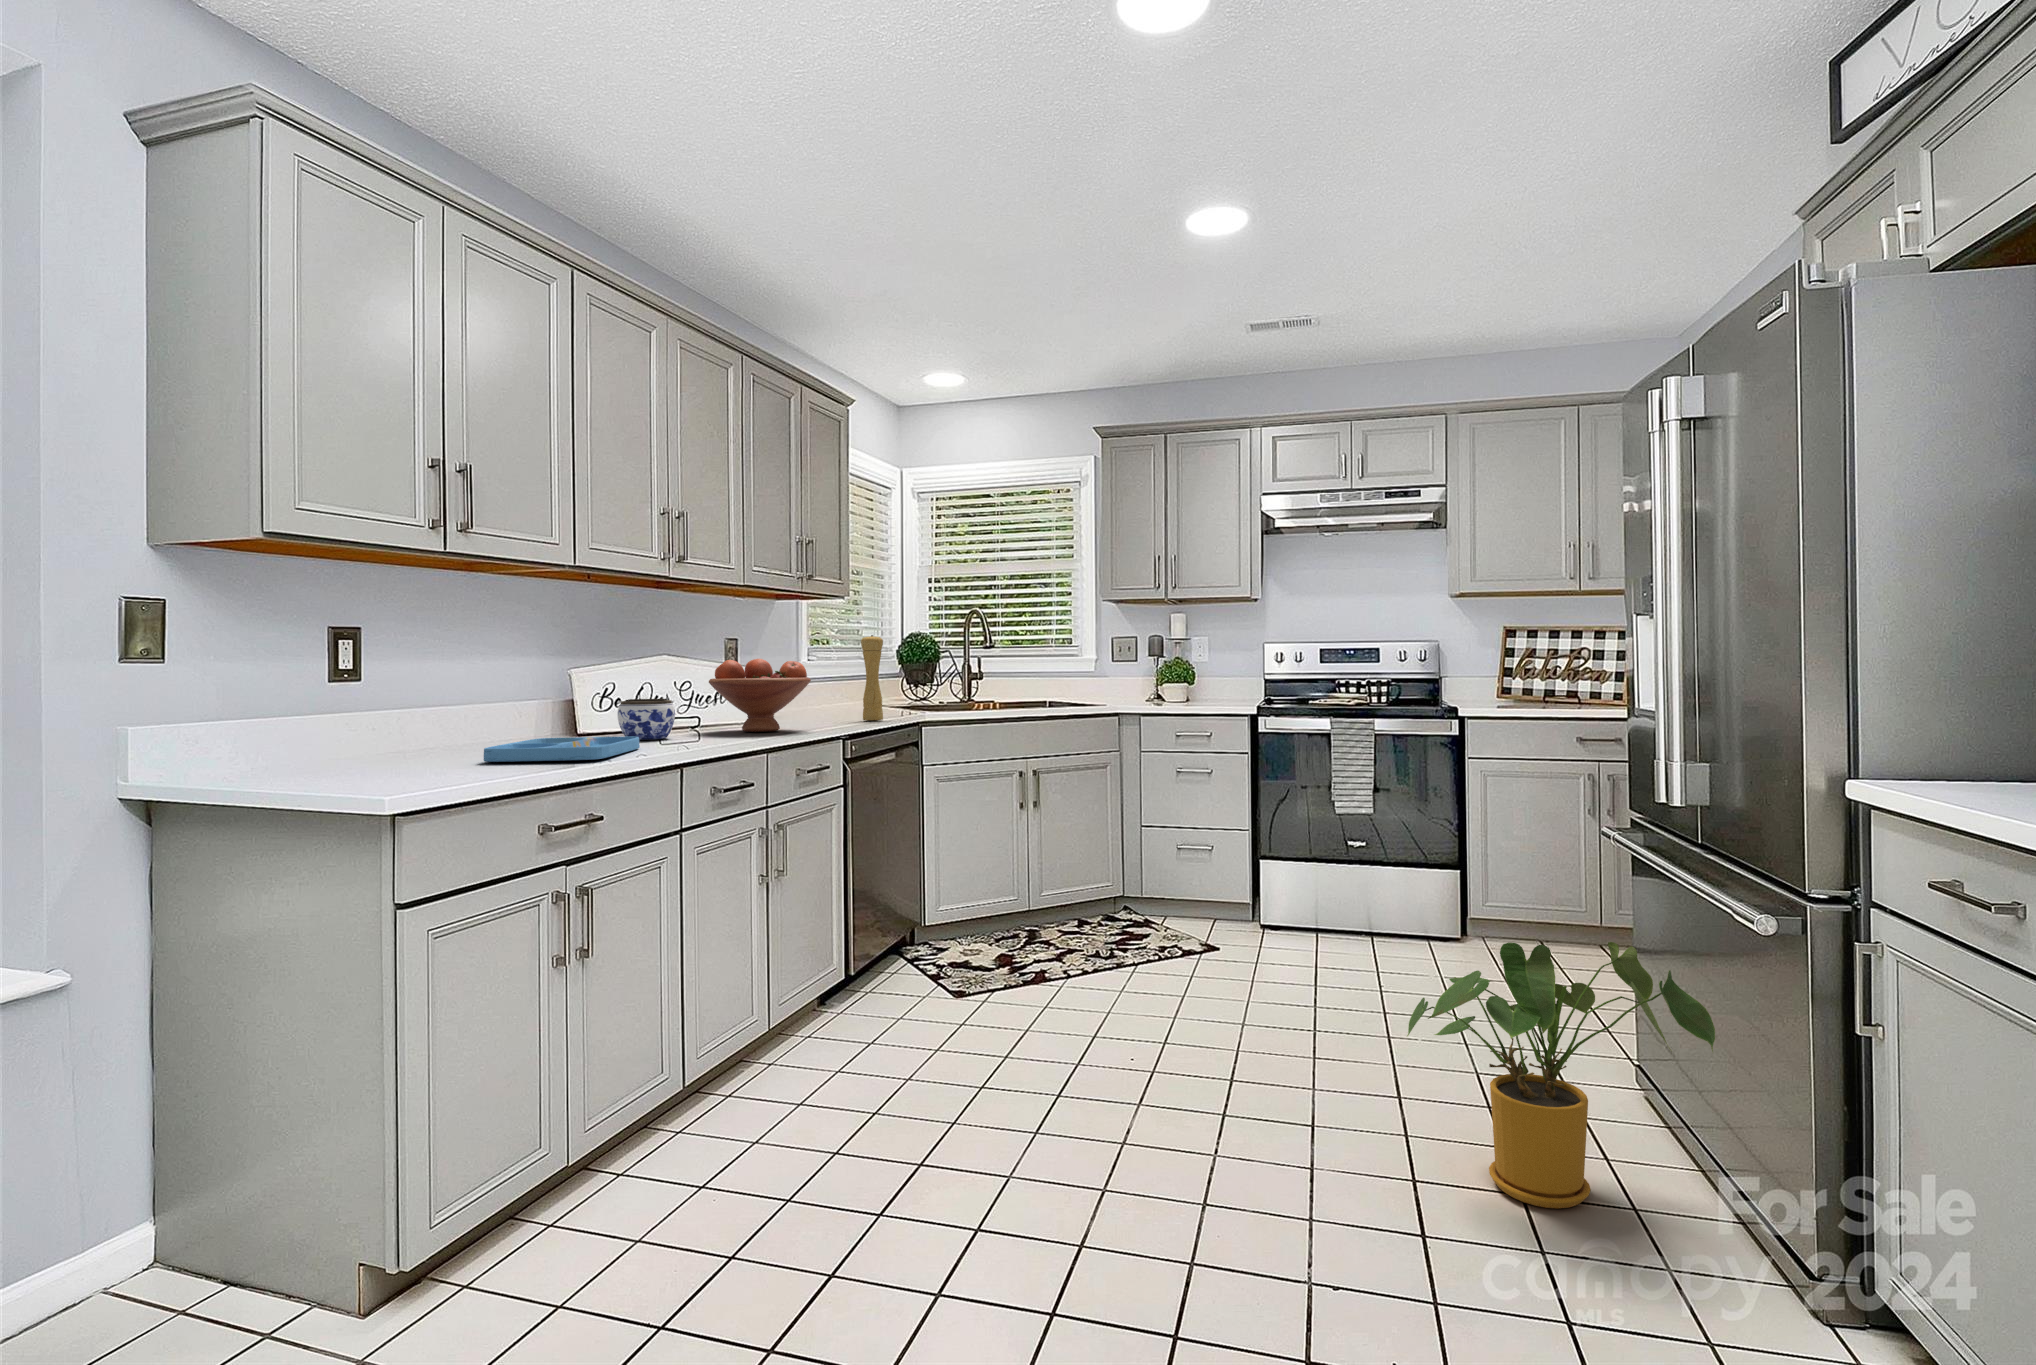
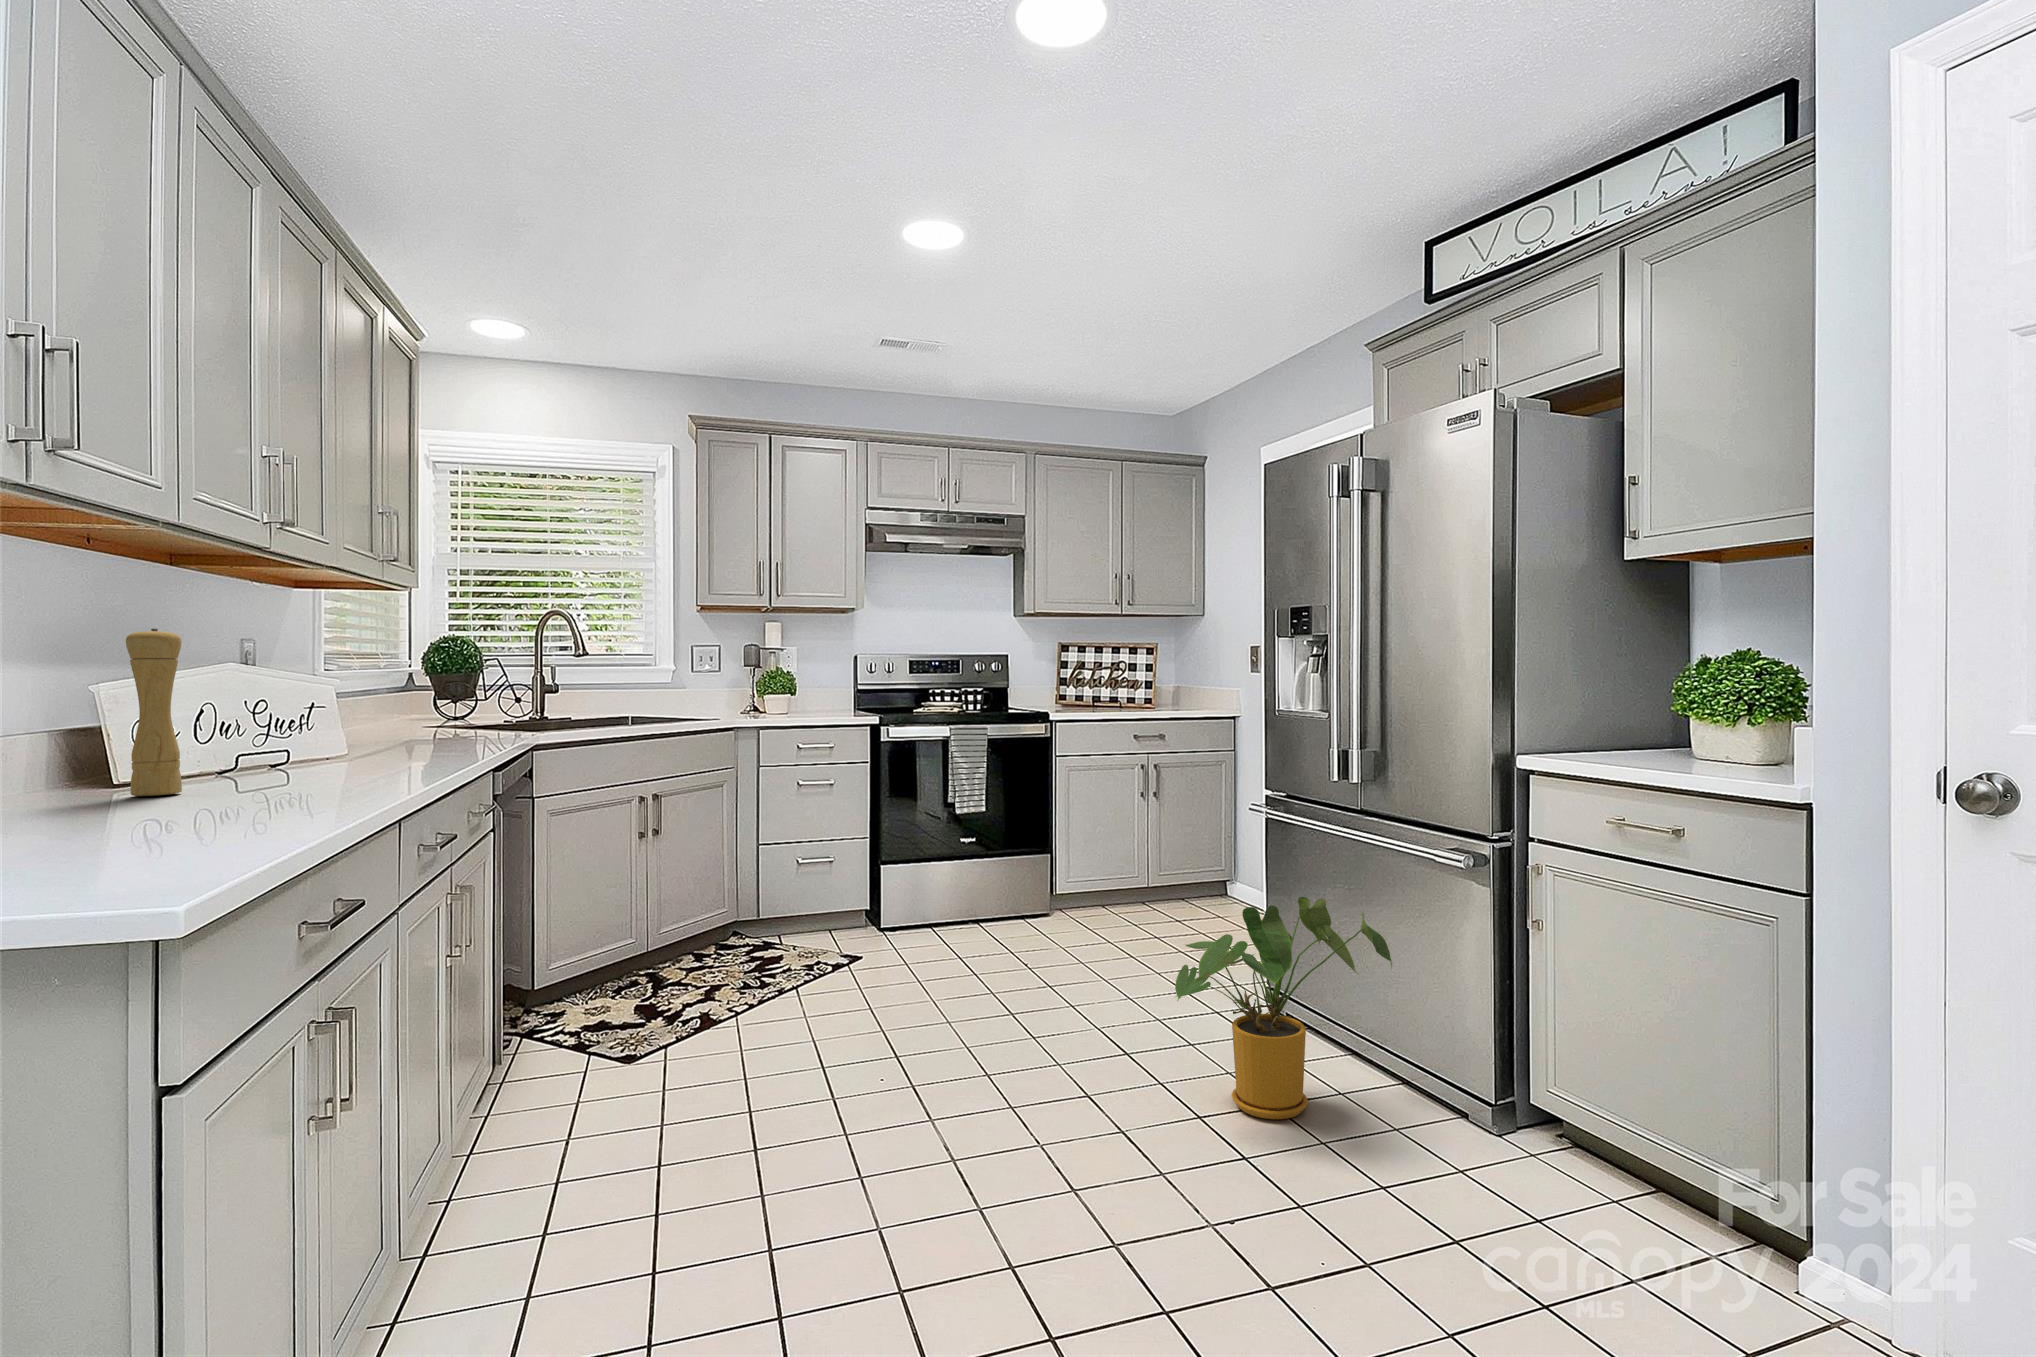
pepper mill: present [861,635,883,721] -> present [126,629,182,796]
fruit bowl: present [709,659,811,732] -> none [315,670,465,765]
jar: present [618,699,675,740] -> none [202,725,296,784]
tray: present [484,736,640,762] -> none [99,779,312,828]

